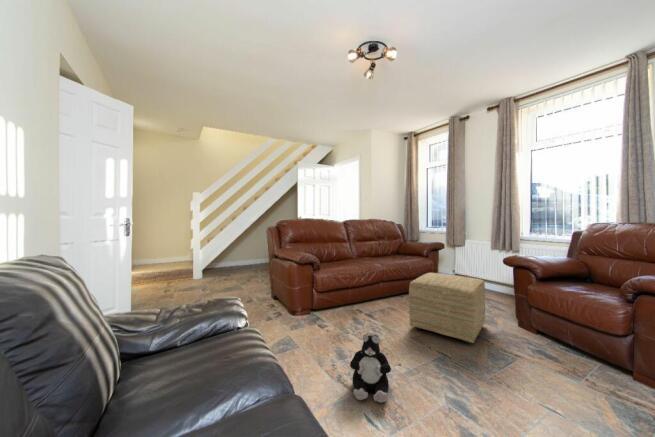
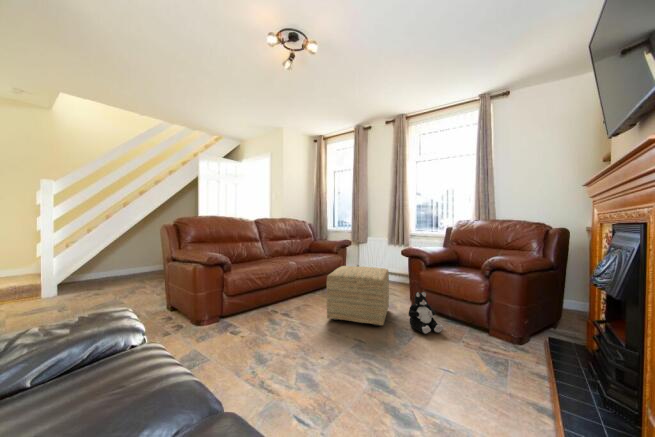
plush toy: present [350,334,391,403] -> present [409,292,444,334]

